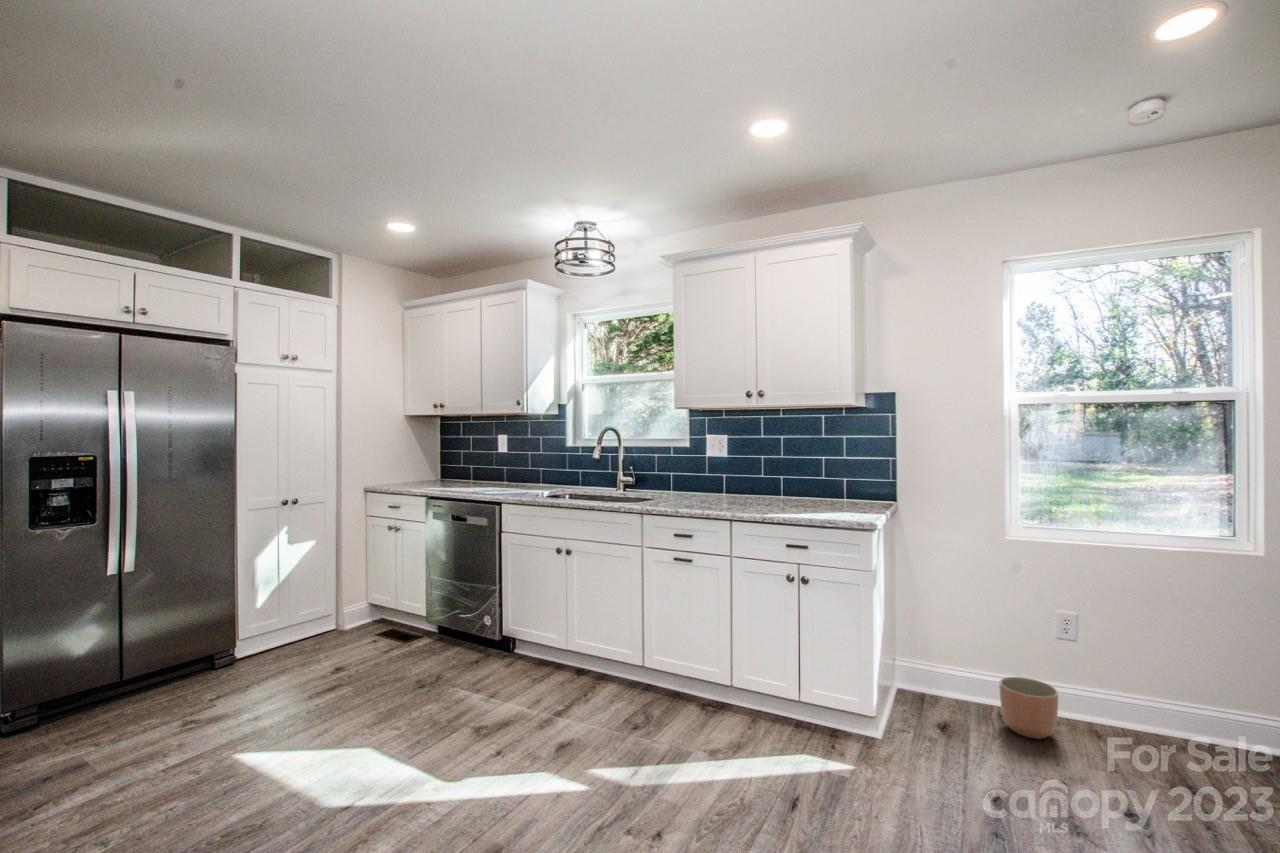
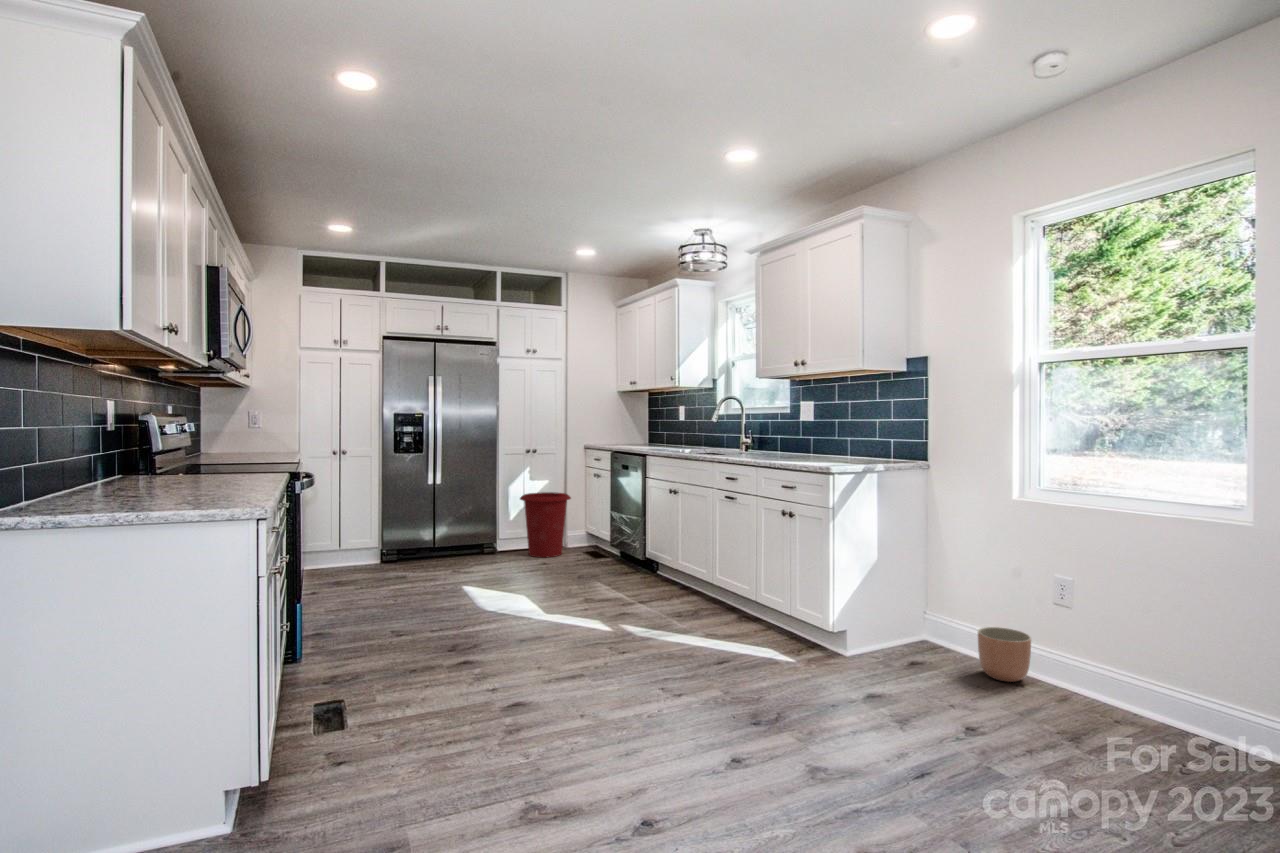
waste bin: none [279,558,363,659] -> present [520,492,571,557]

